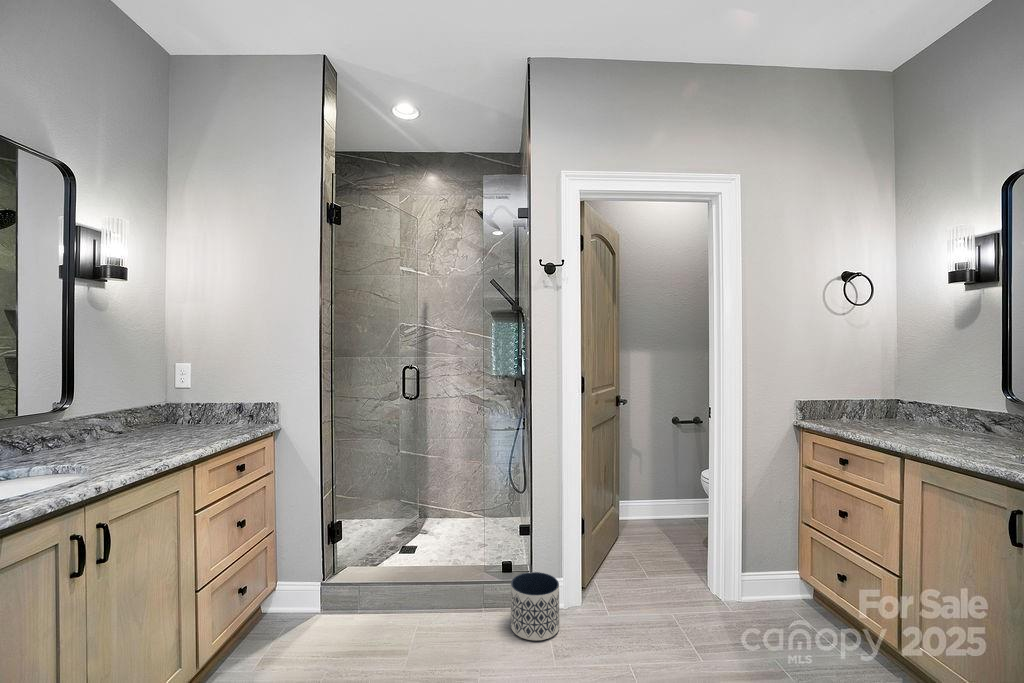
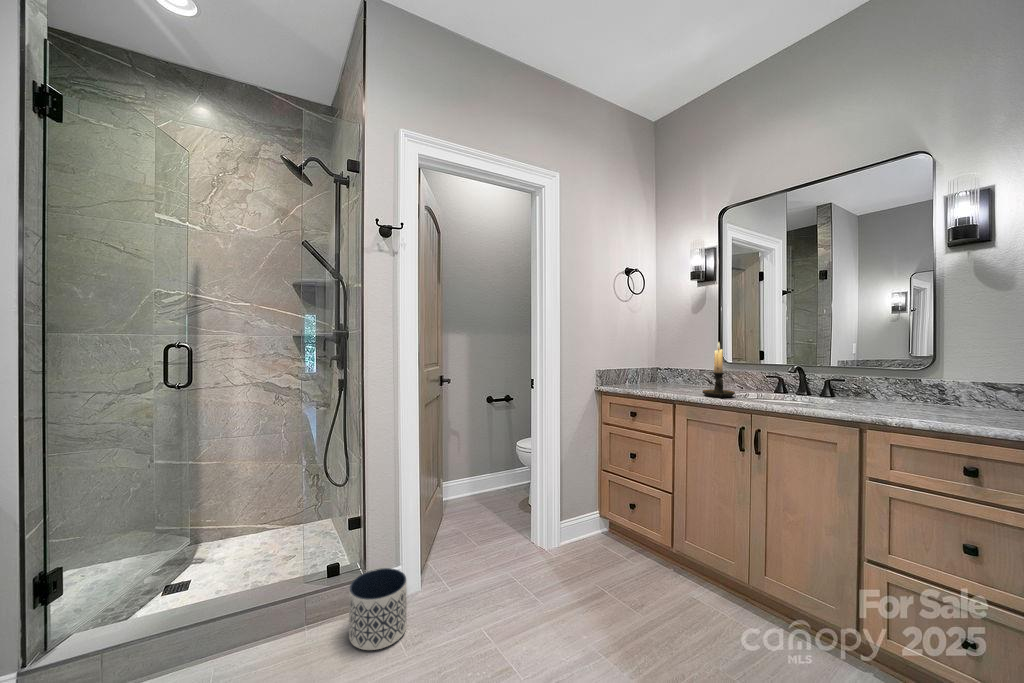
candle holder: none [943,372,999,451] -> present [703,342,735,398]

